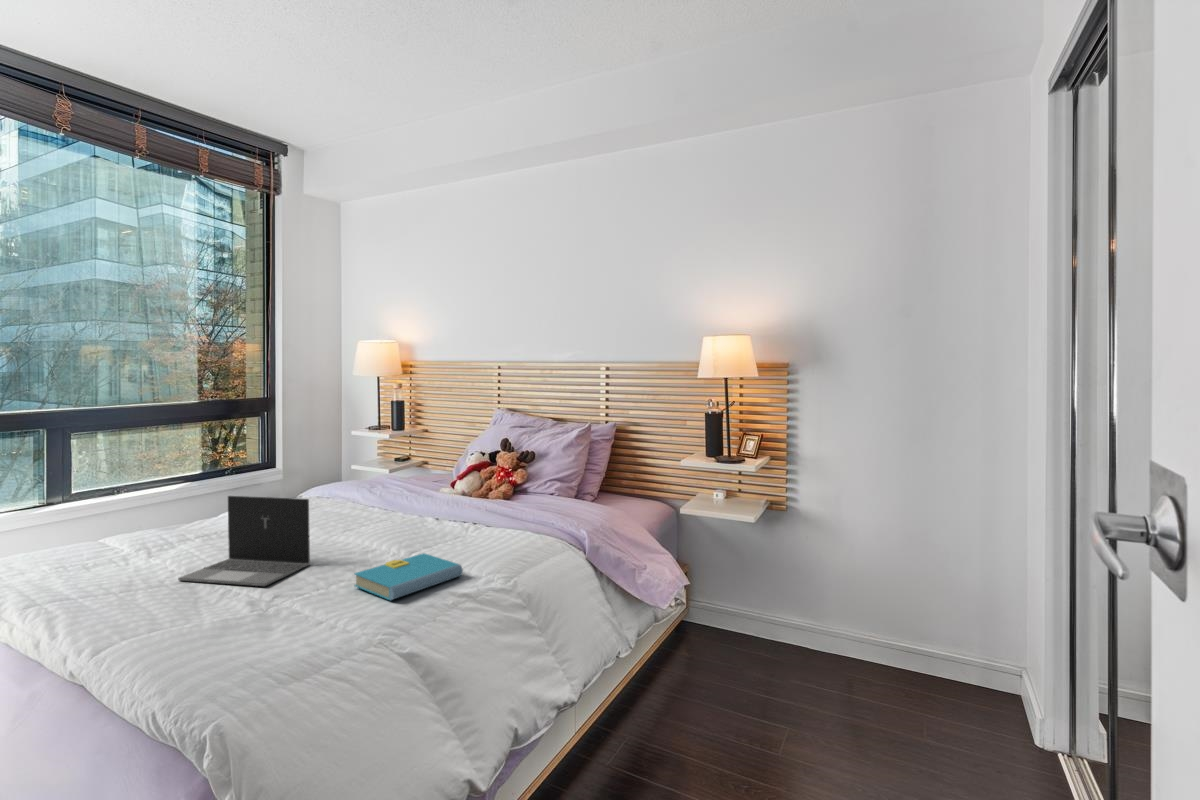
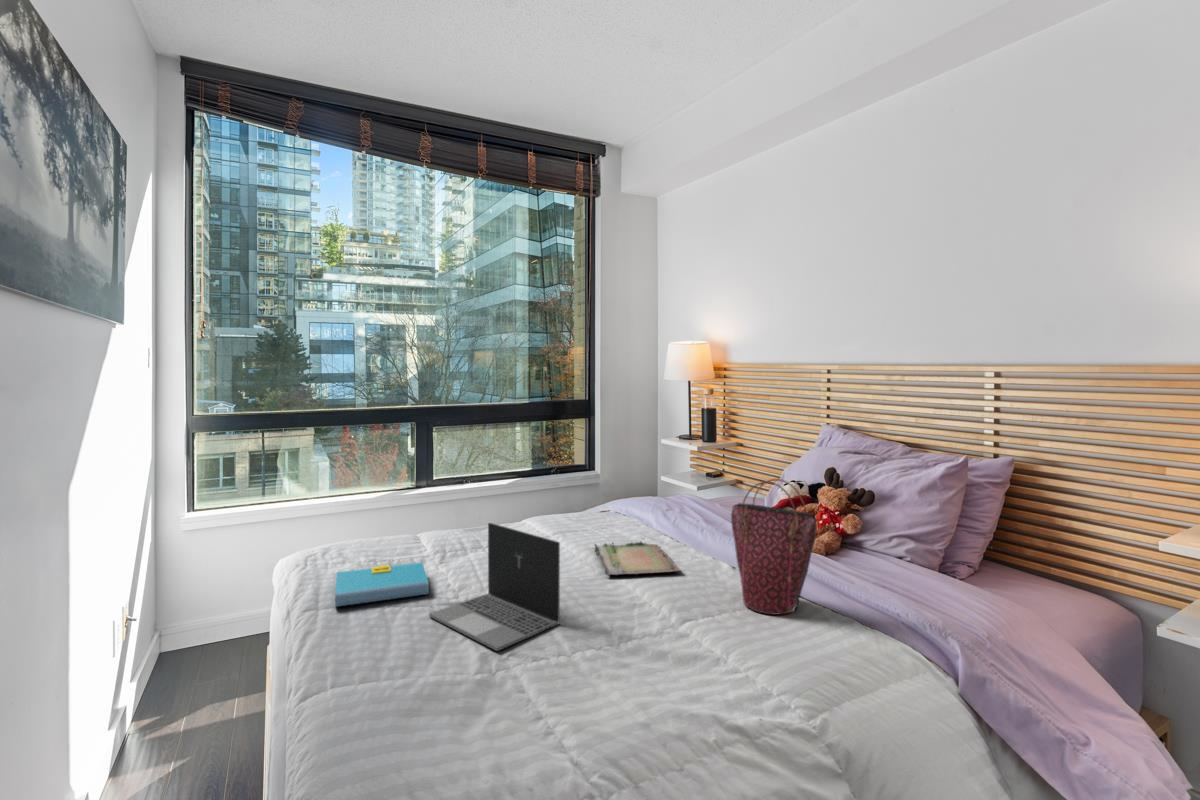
handbag: none [440,441,501,536] -> present [731,479,817,614]
tray: none [313,505,398,533] -> present [595,541,680,575]
book: present [355,553,463,600] -> present [335,563,429,607]

